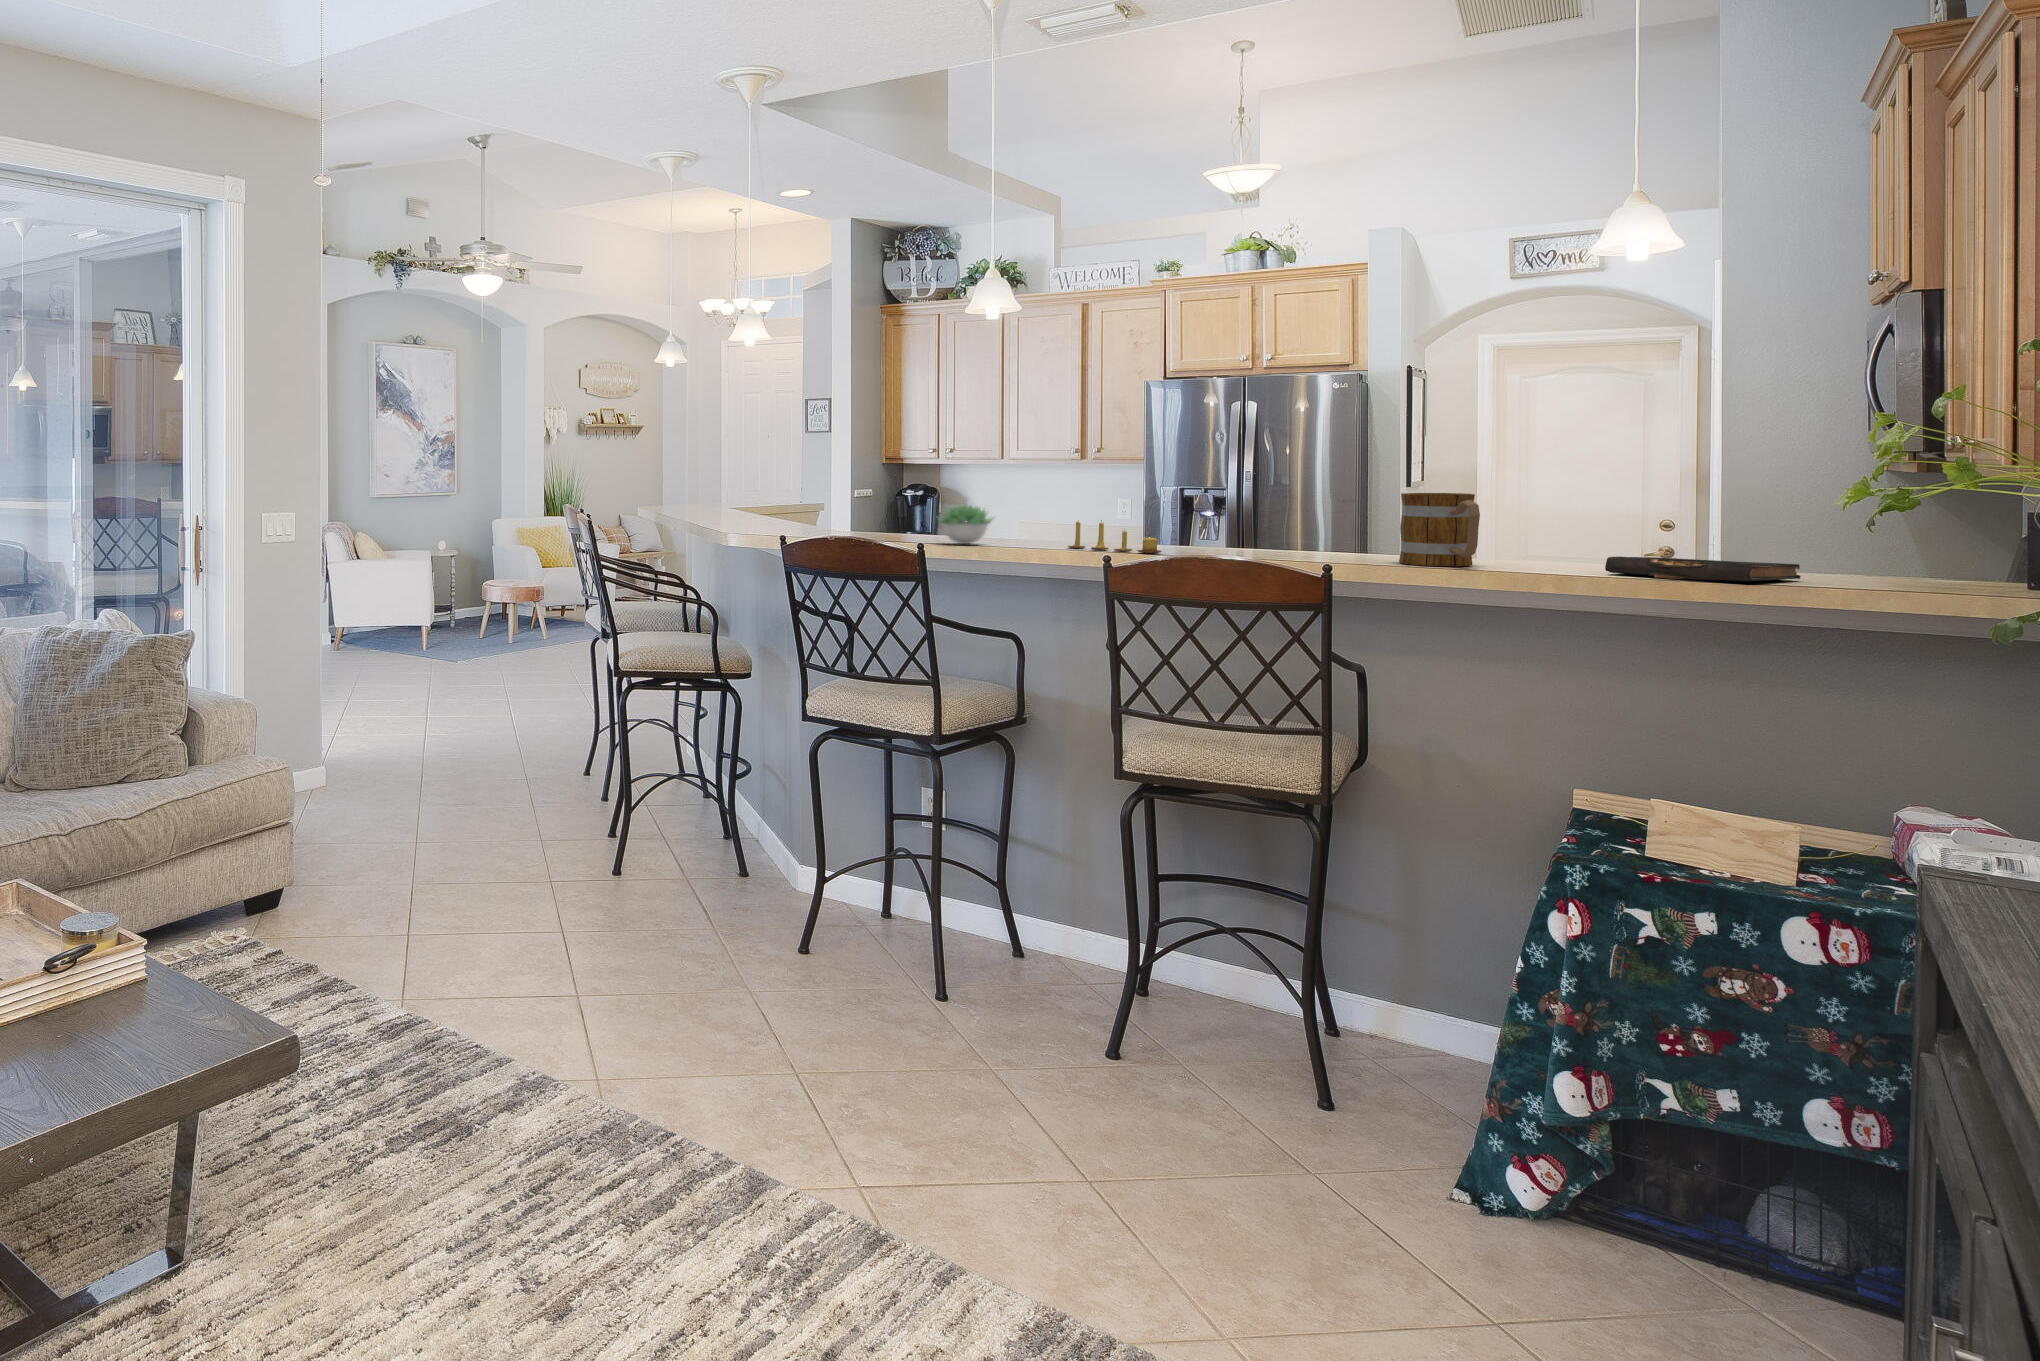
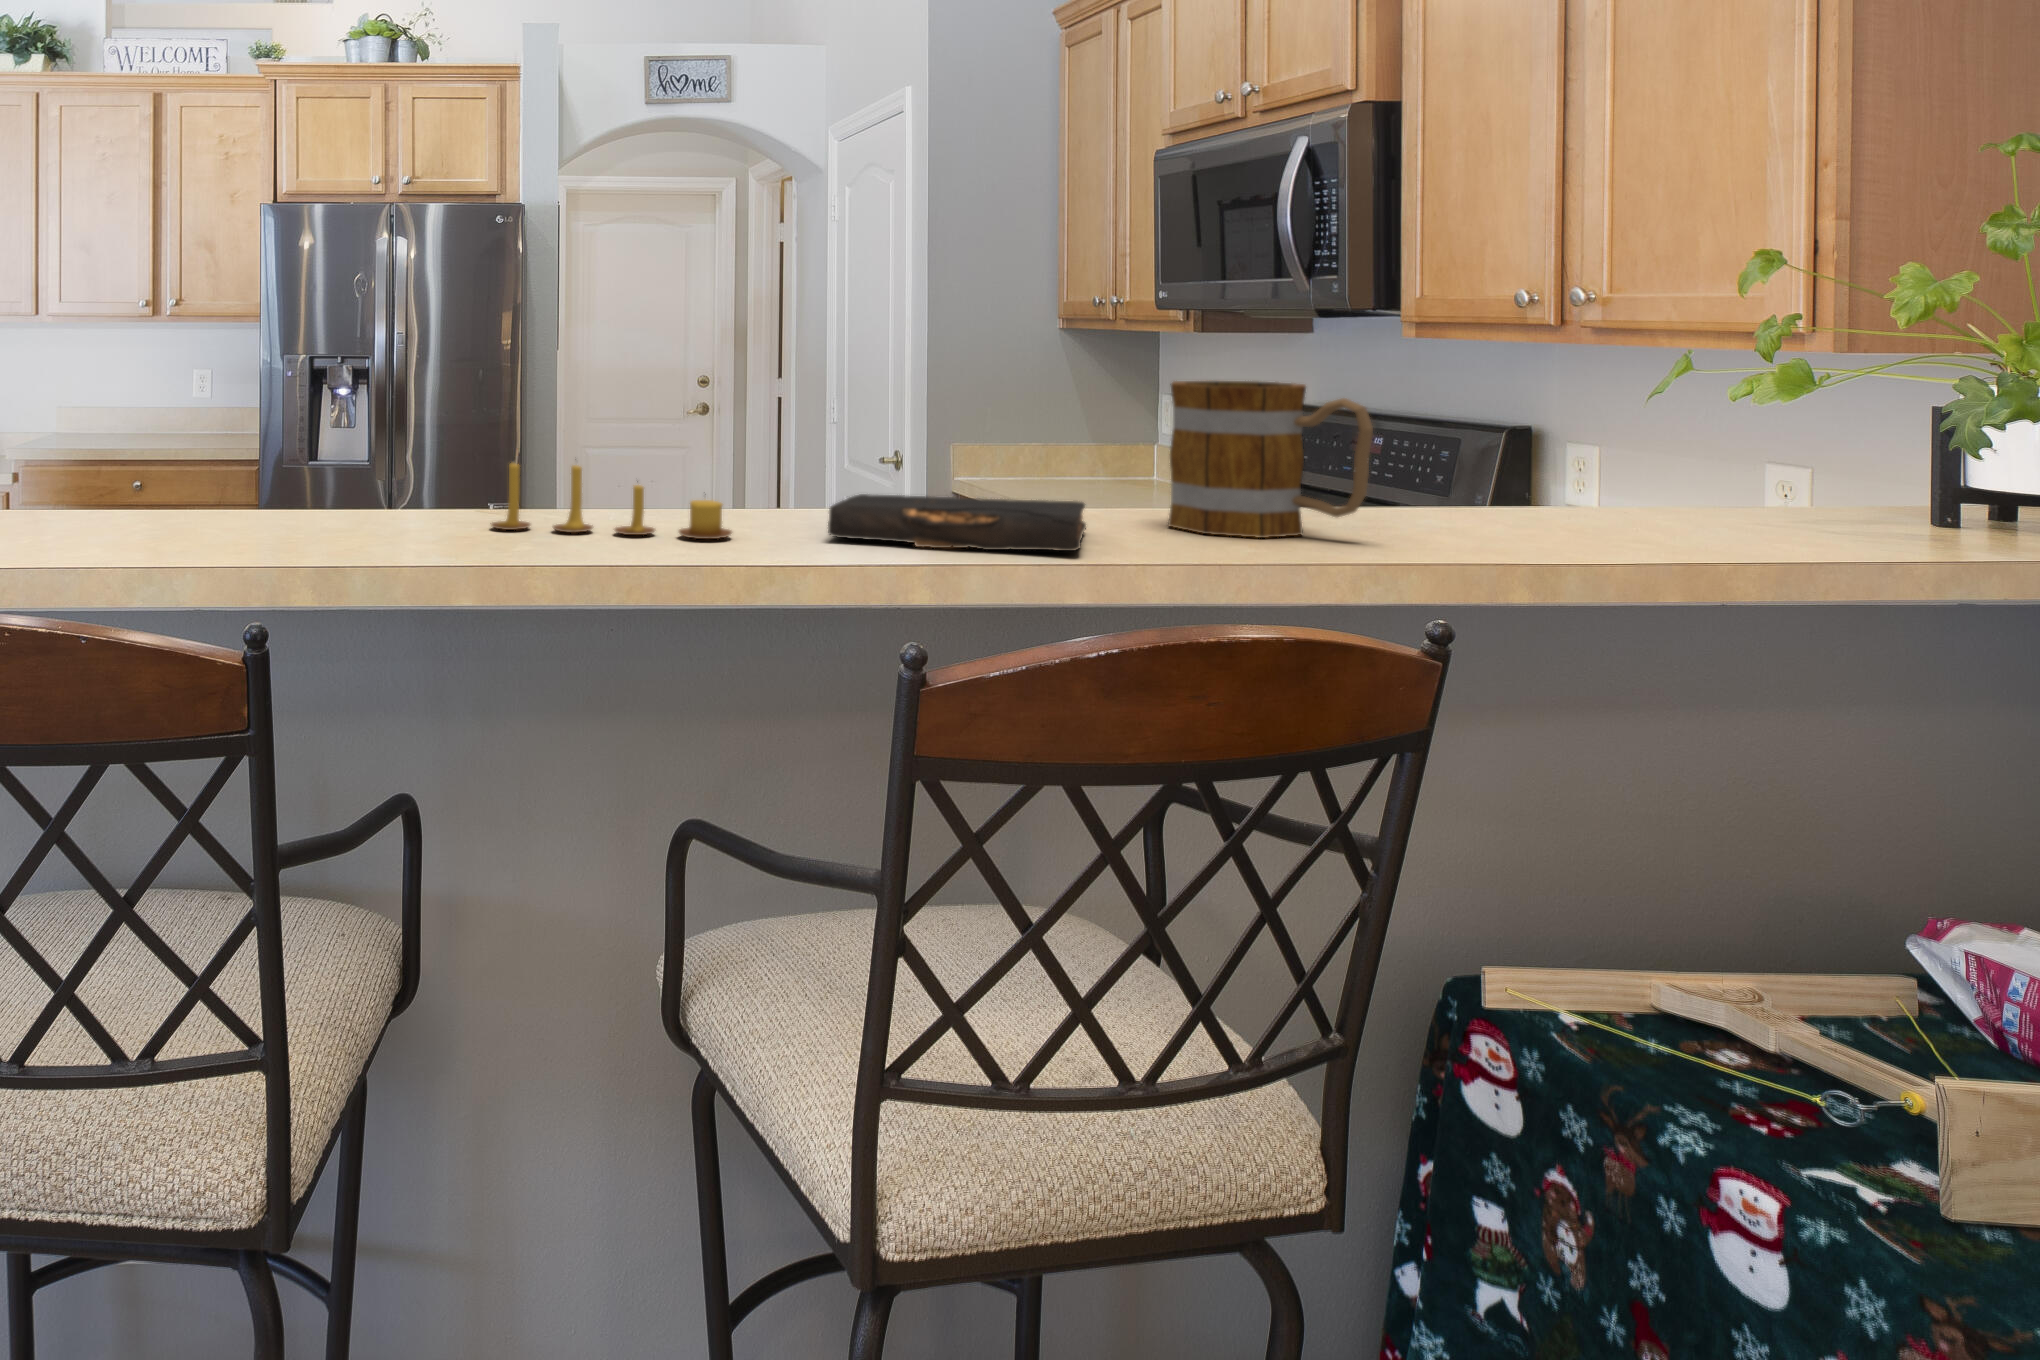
succulent plant: present [939,506,992,544] -> none [158,430,311,535]
book: present [1605,557,1801,581] -> present [828,494,1086,551]

